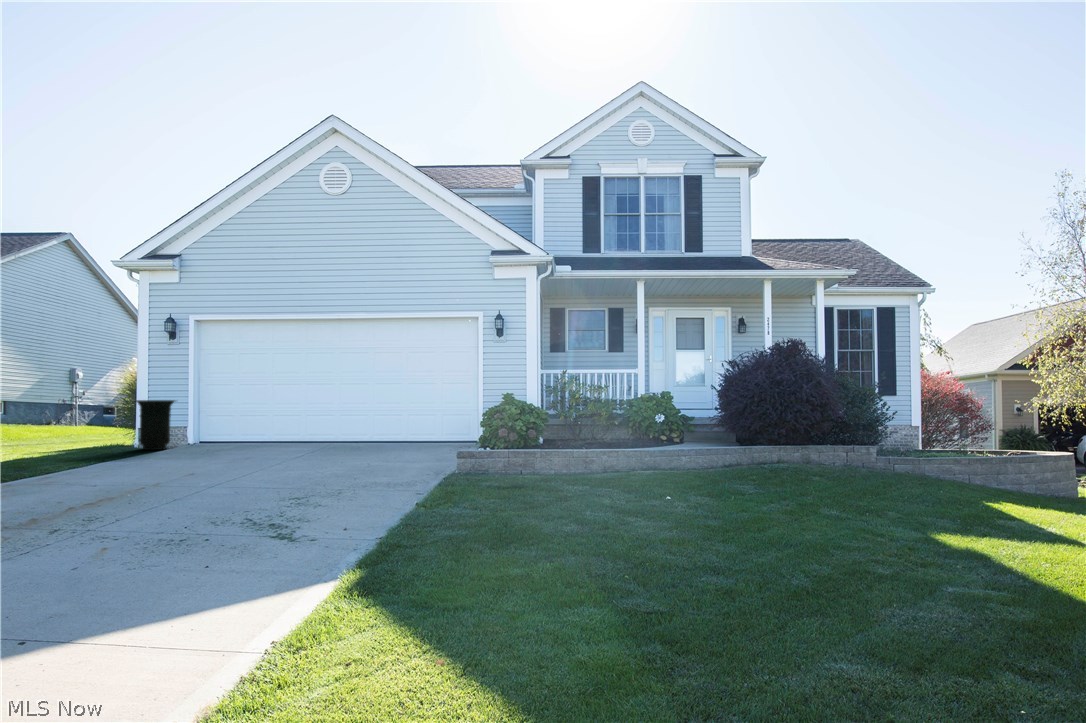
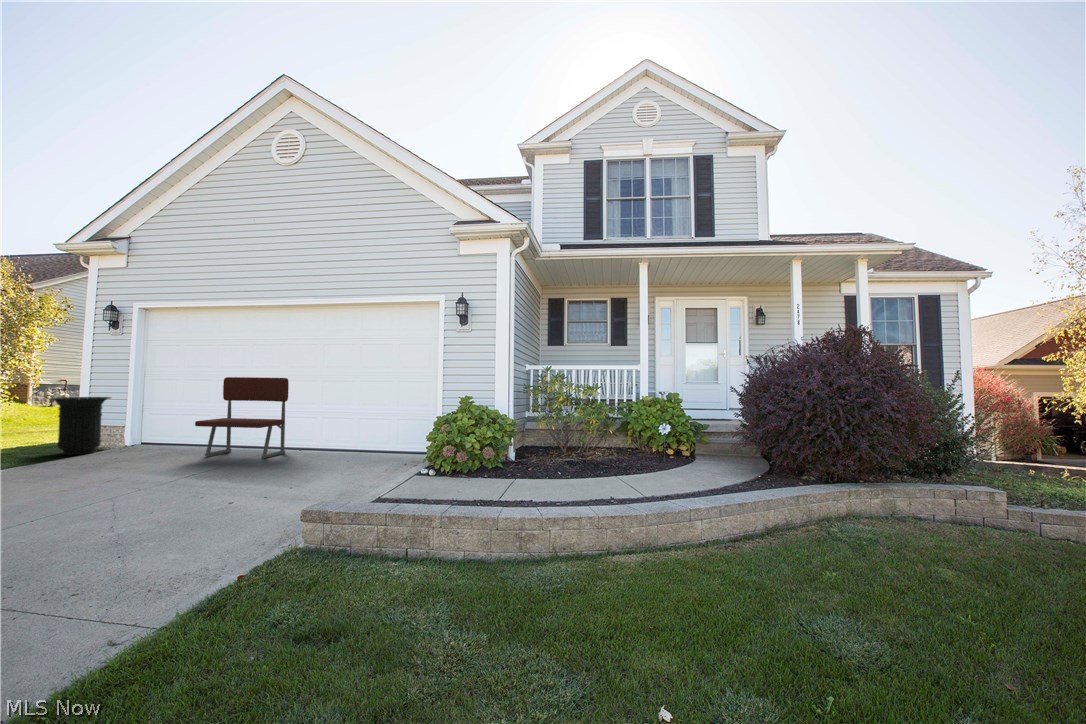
bench: none [274,381,344,449] -> present [195,377,289,458]

